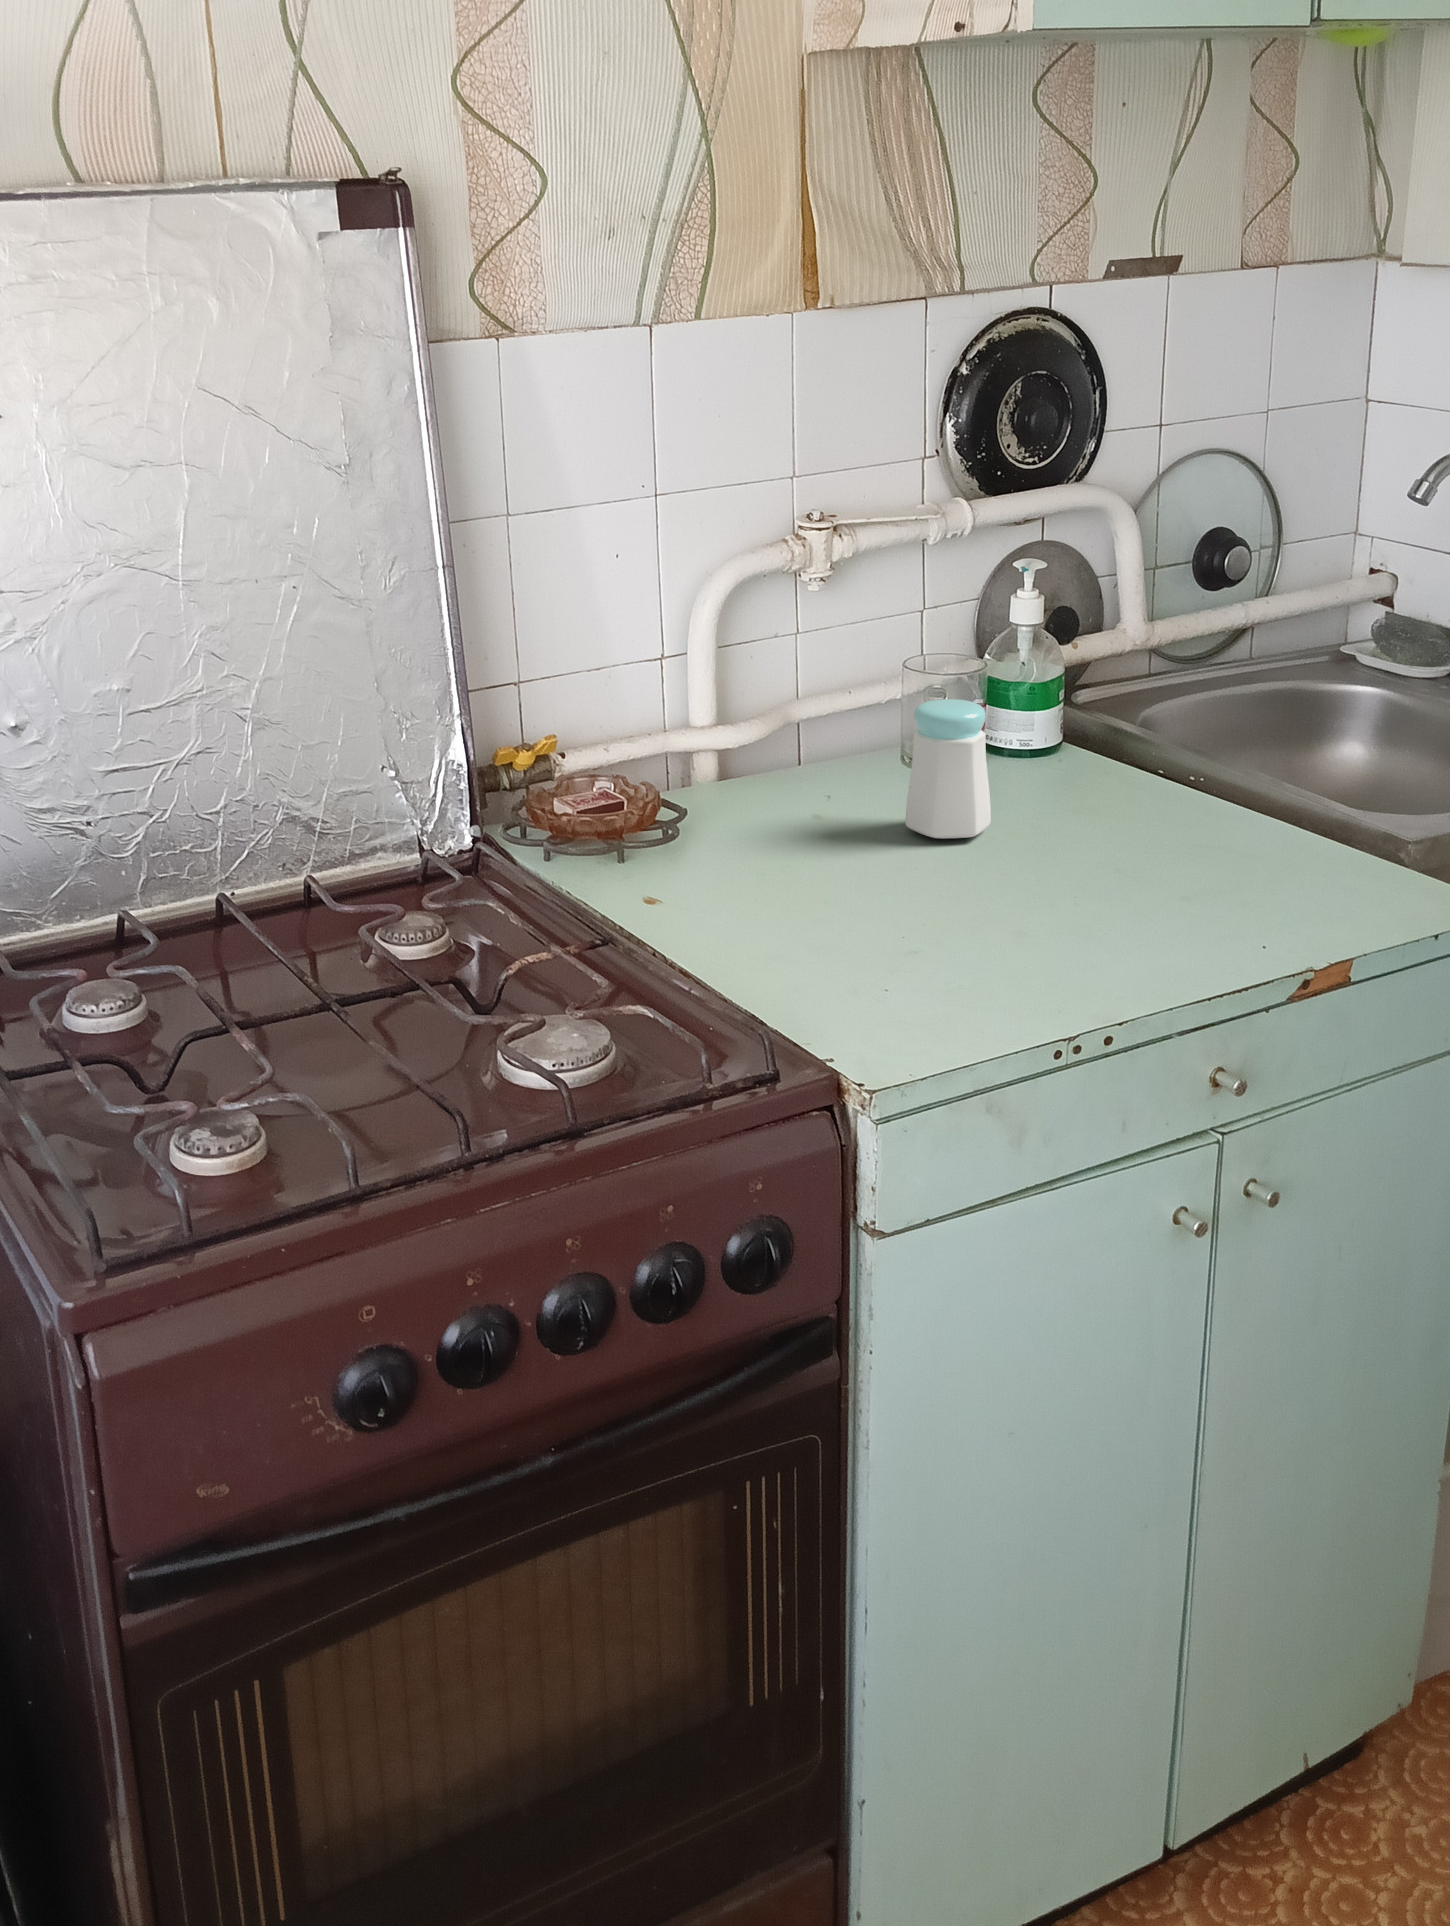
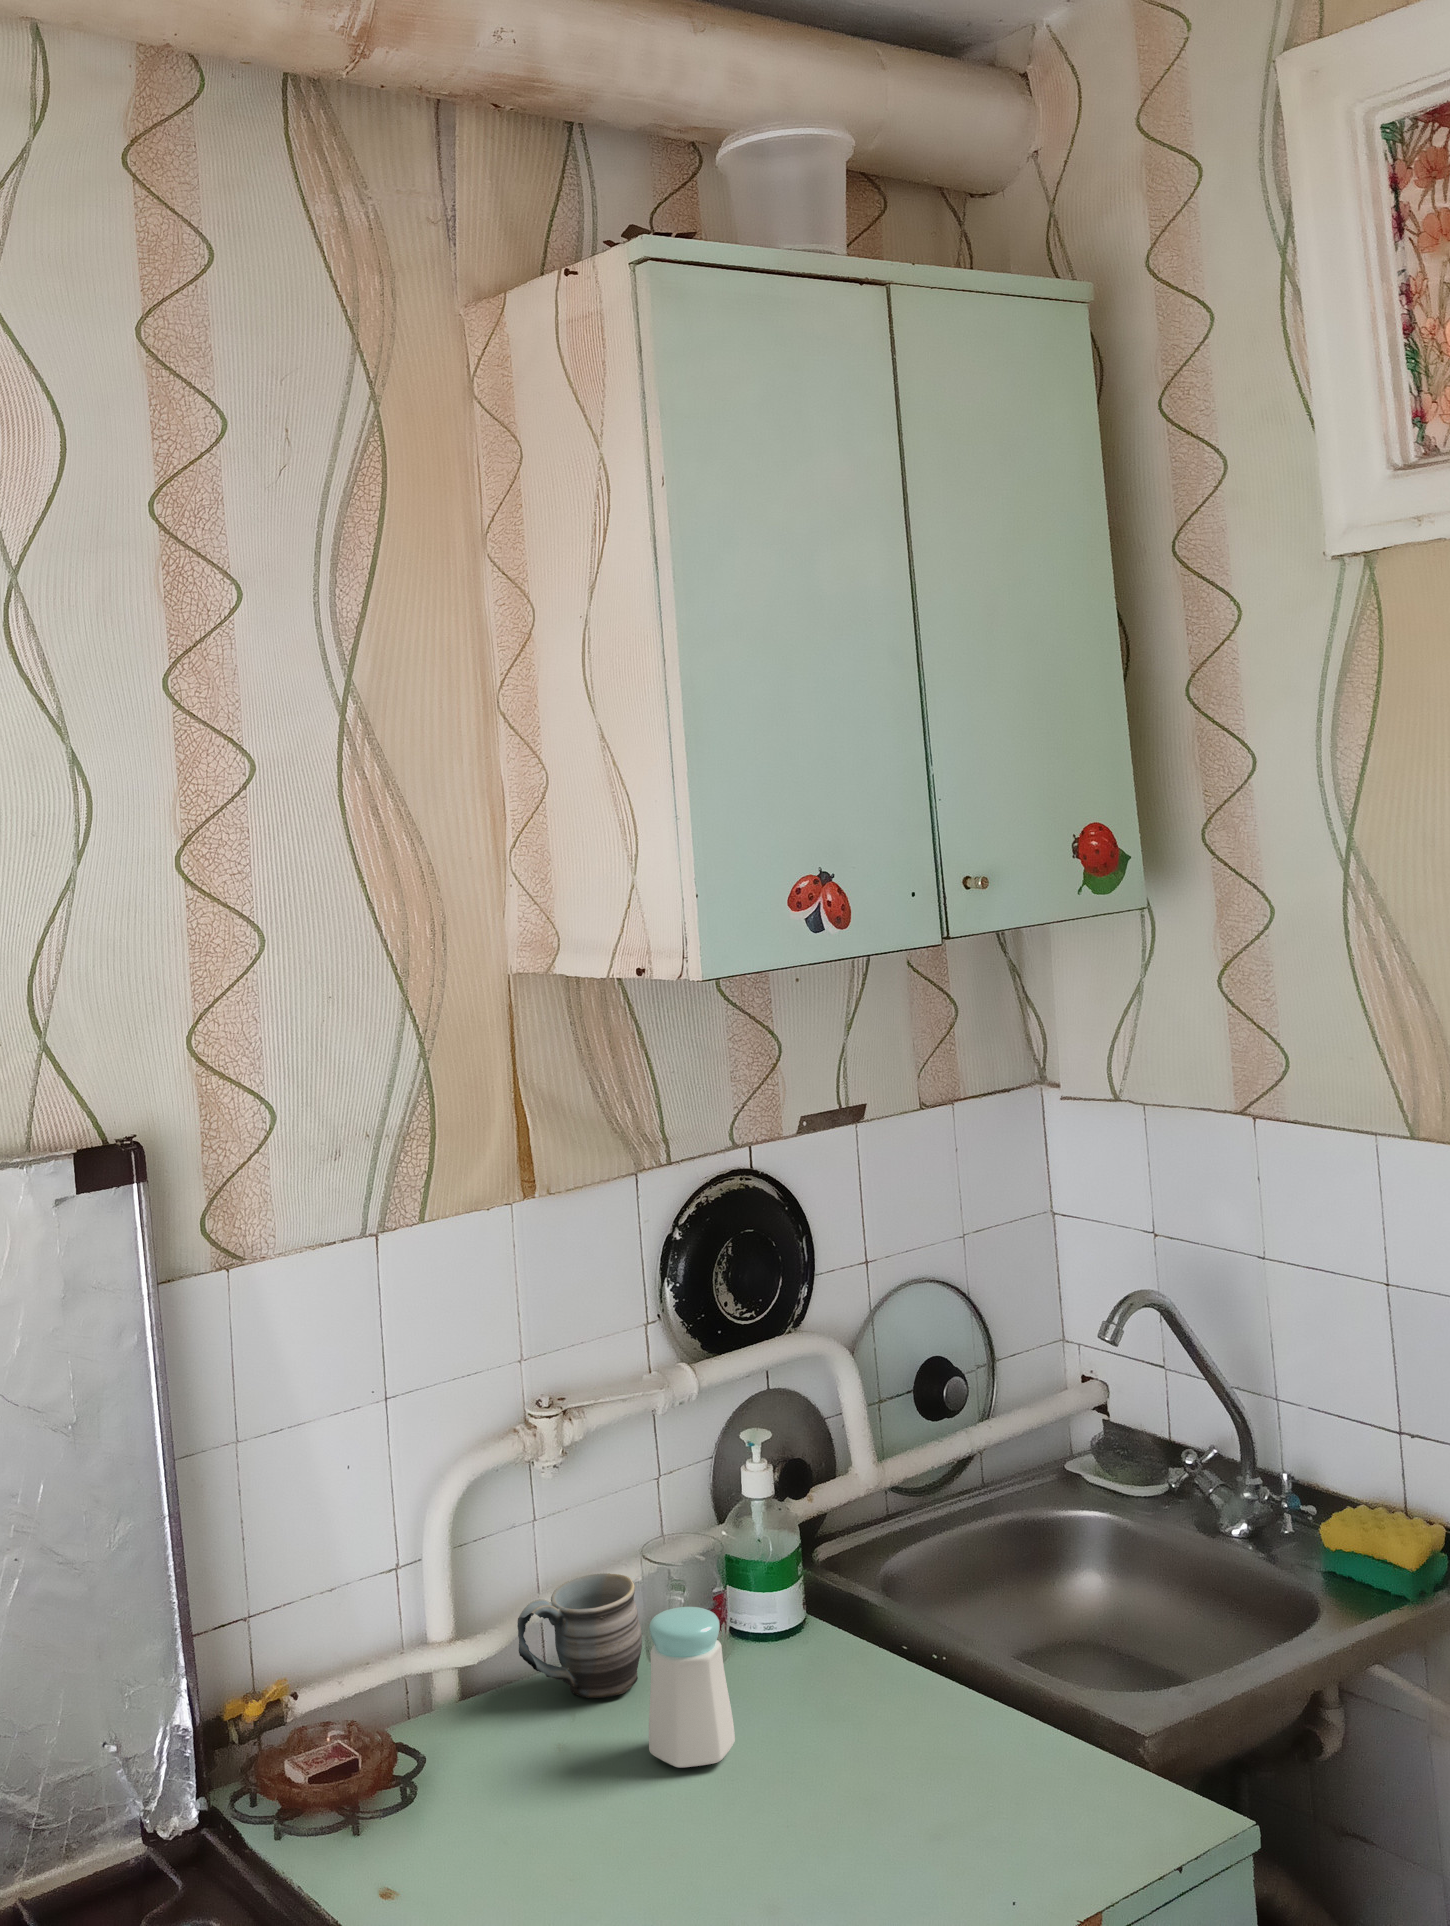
mug: none [779,681,901,788] -> present [517,1573,642,1699]

